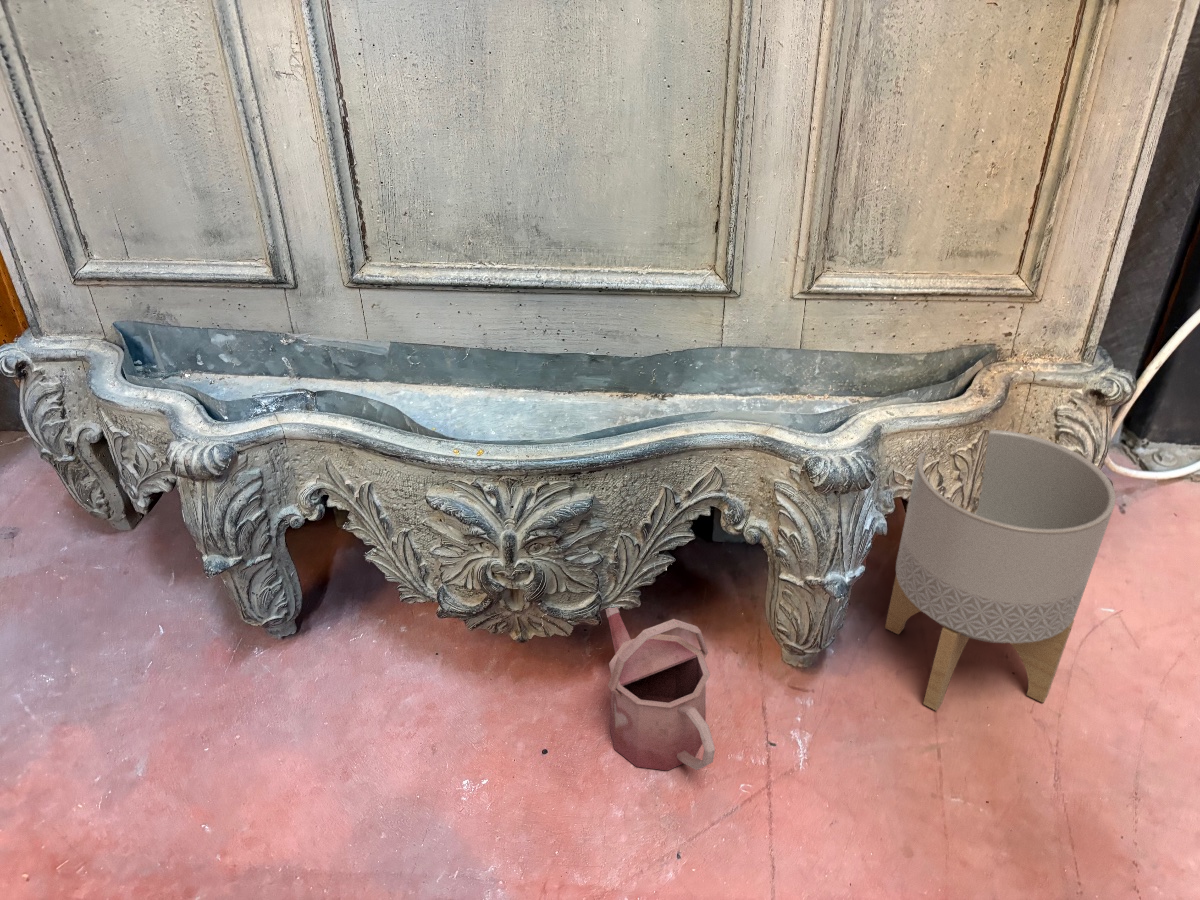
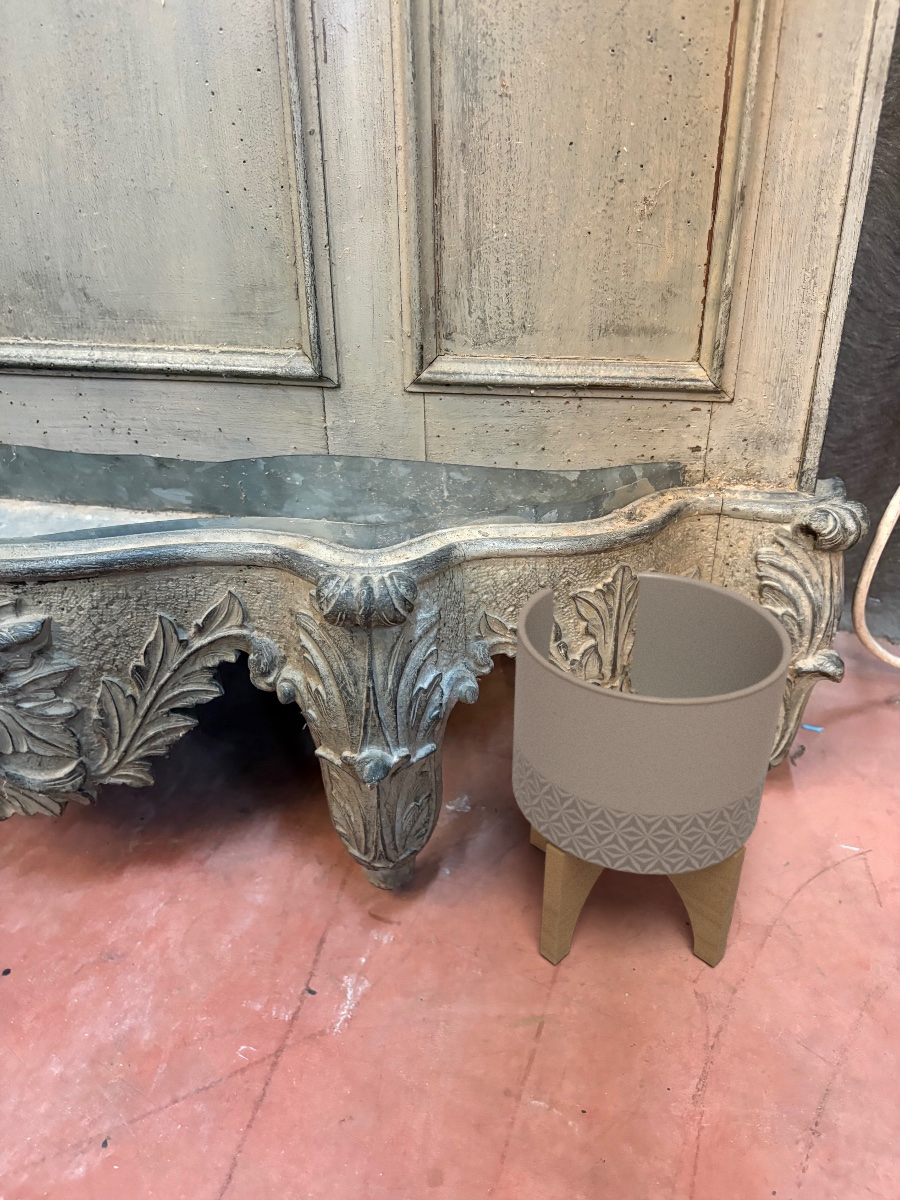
watering can: present [606,607,715,770] -> none [53,747,227,1025]

